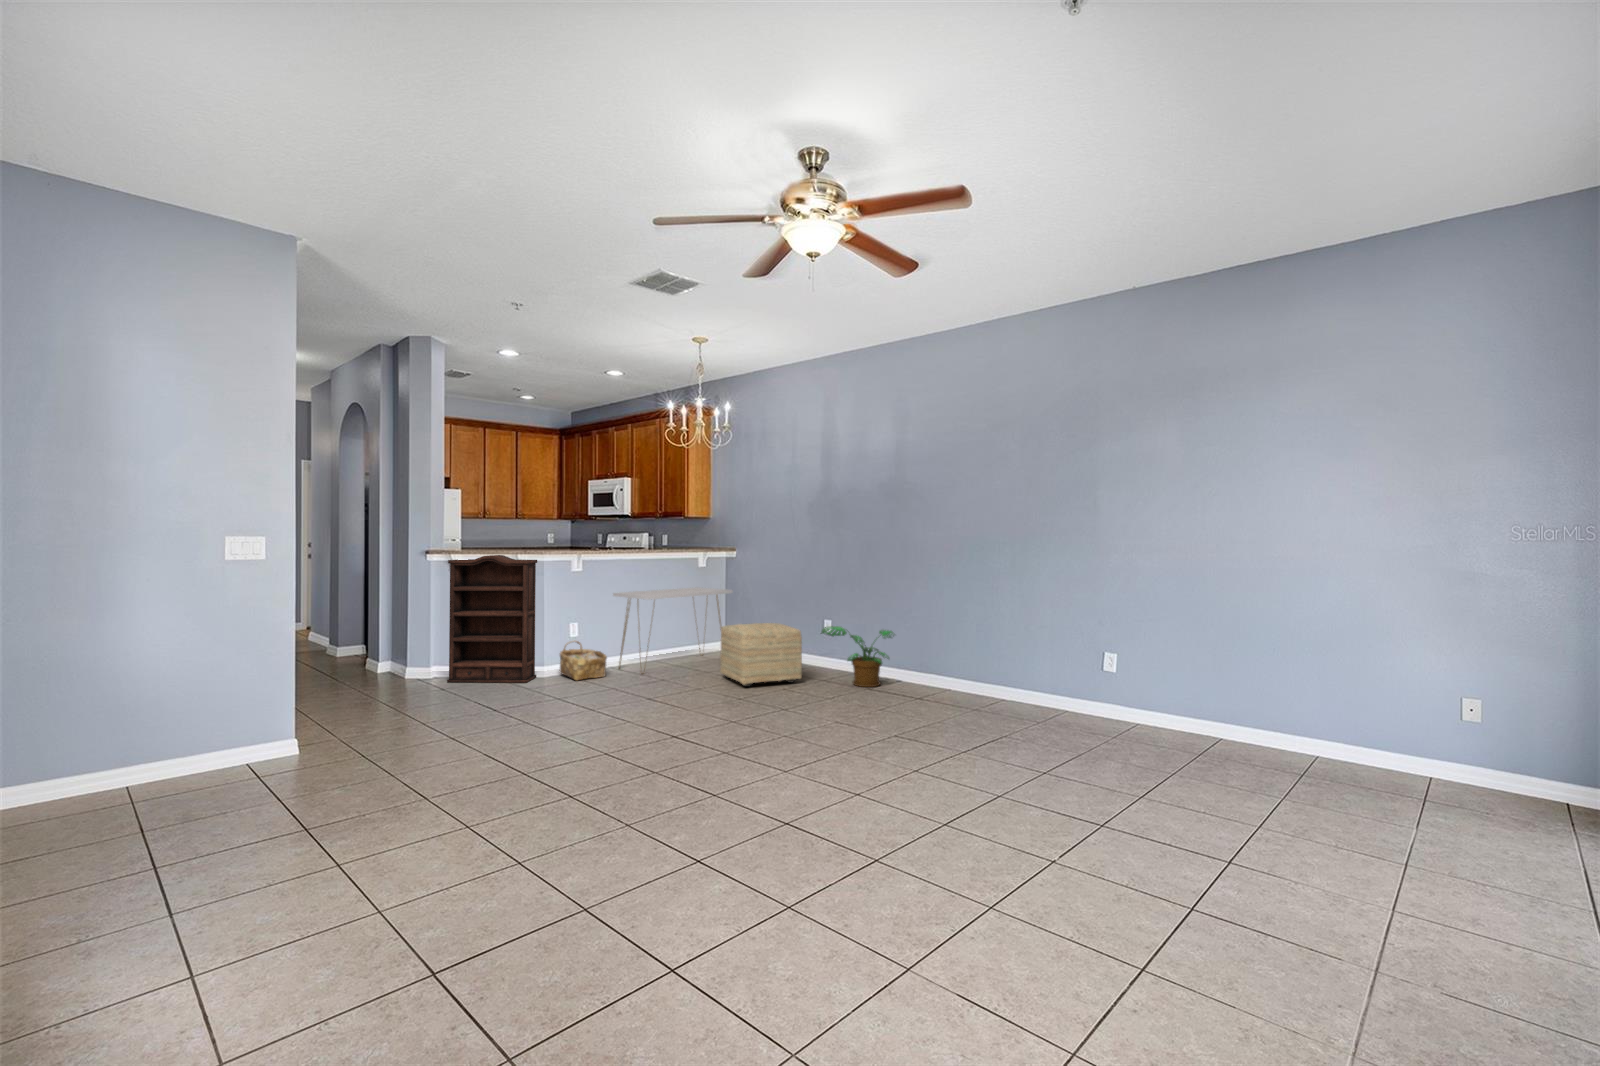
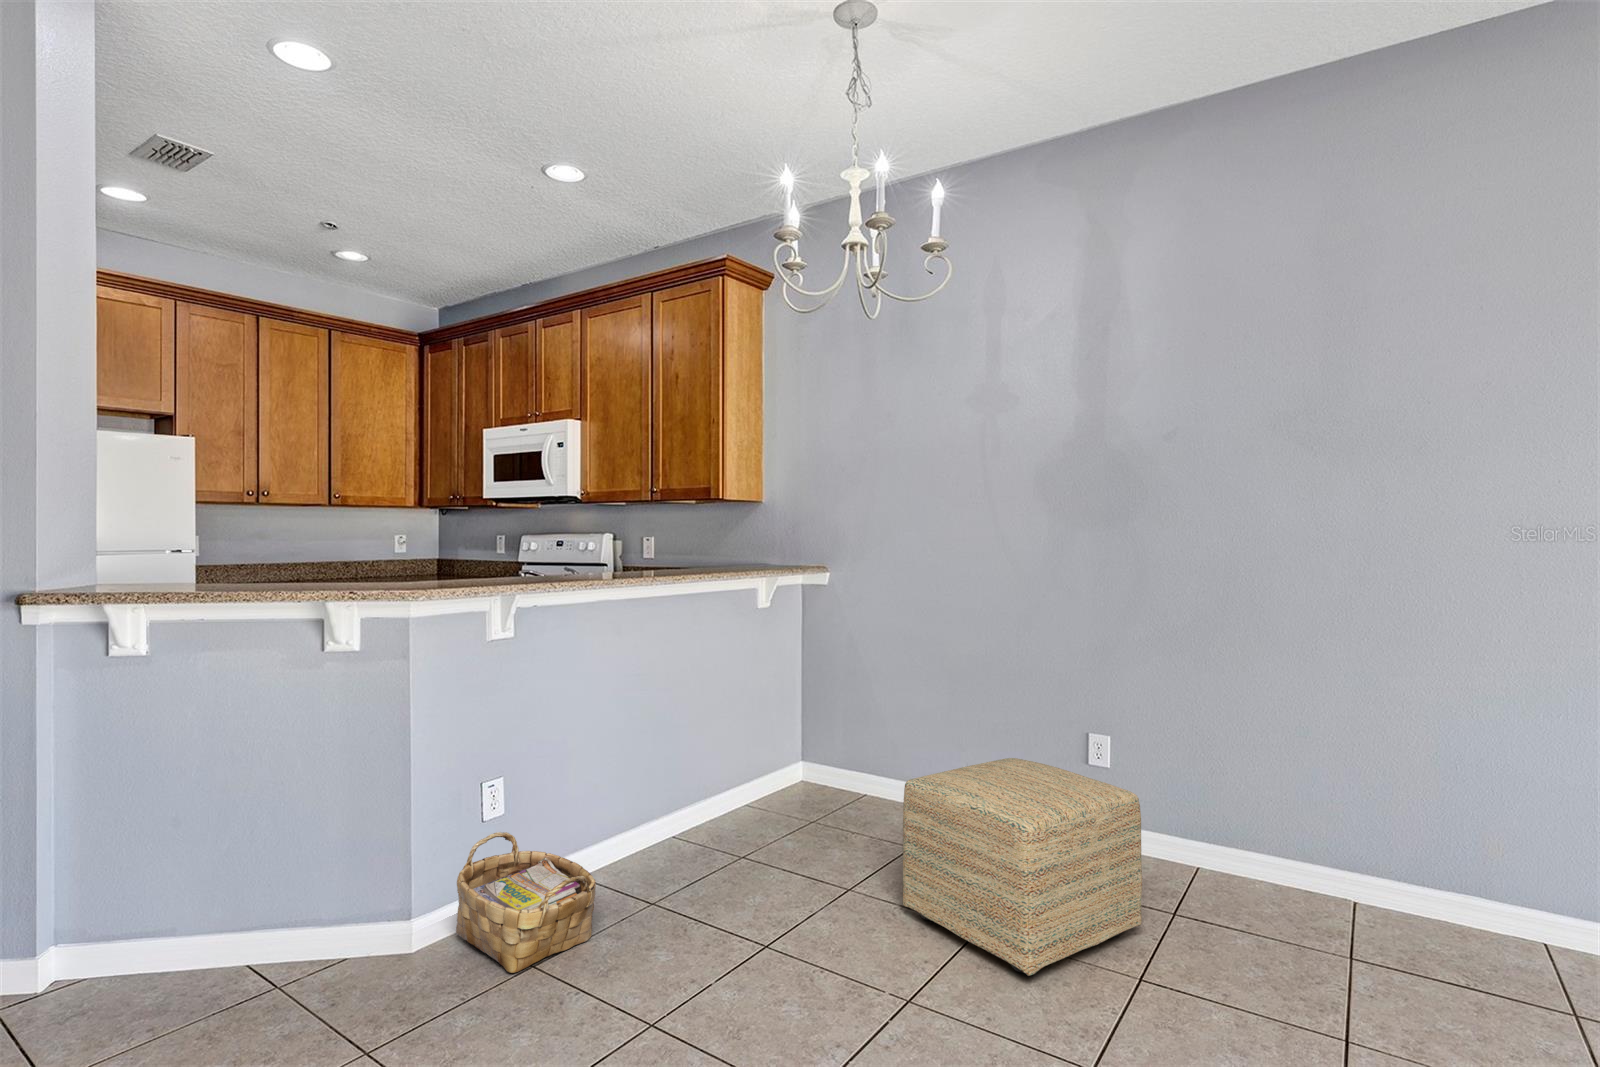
bookshelf: present [447,555,537,683] -> none [82,602,388,1024]
console table: present [613,587,733,673] -> none [592,654,858,911]
potted plant: present [821,626,895,687] -> none [1178,772,1367,945]

